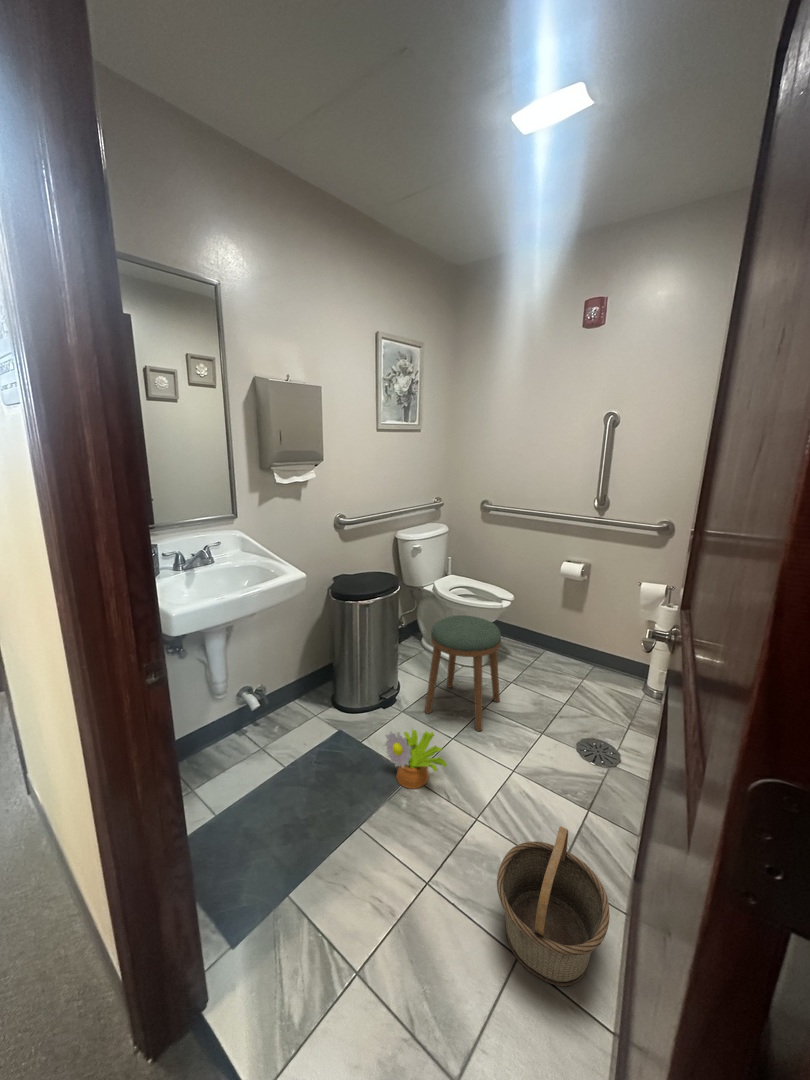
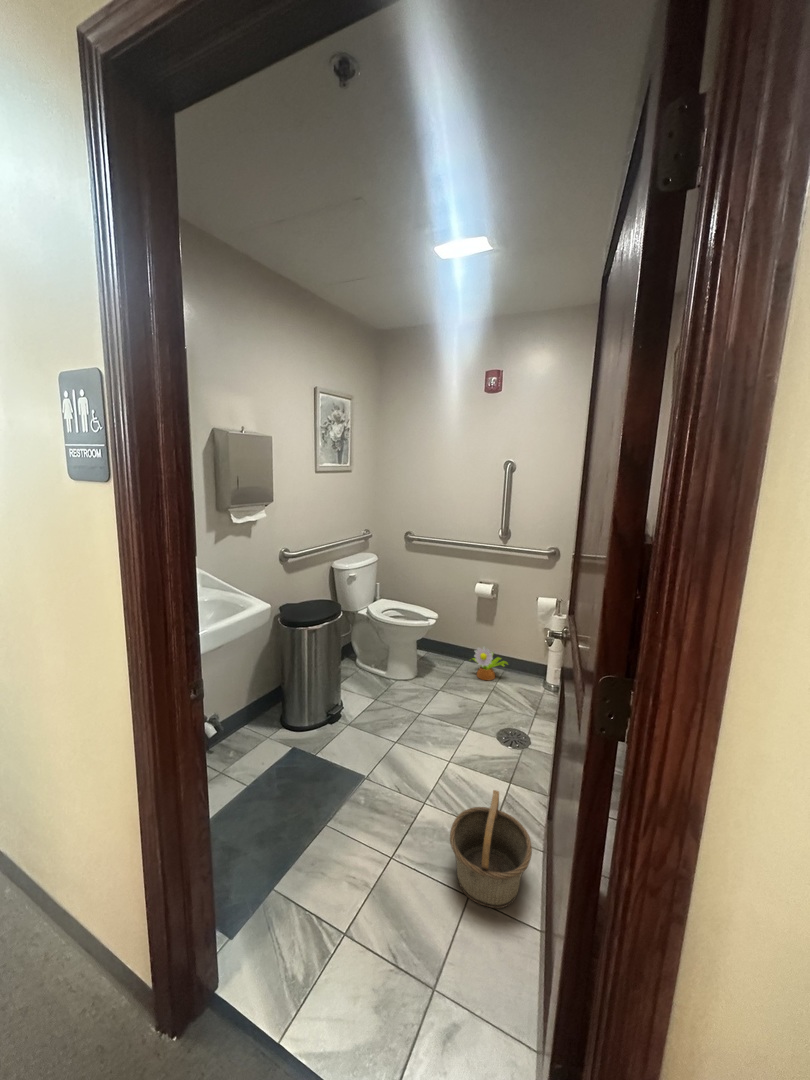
stool: present [425,615,501,731] -> none [369,634,432,734]
decorative plant: present [384,730,447,789] -> present [472,647,508,680]

